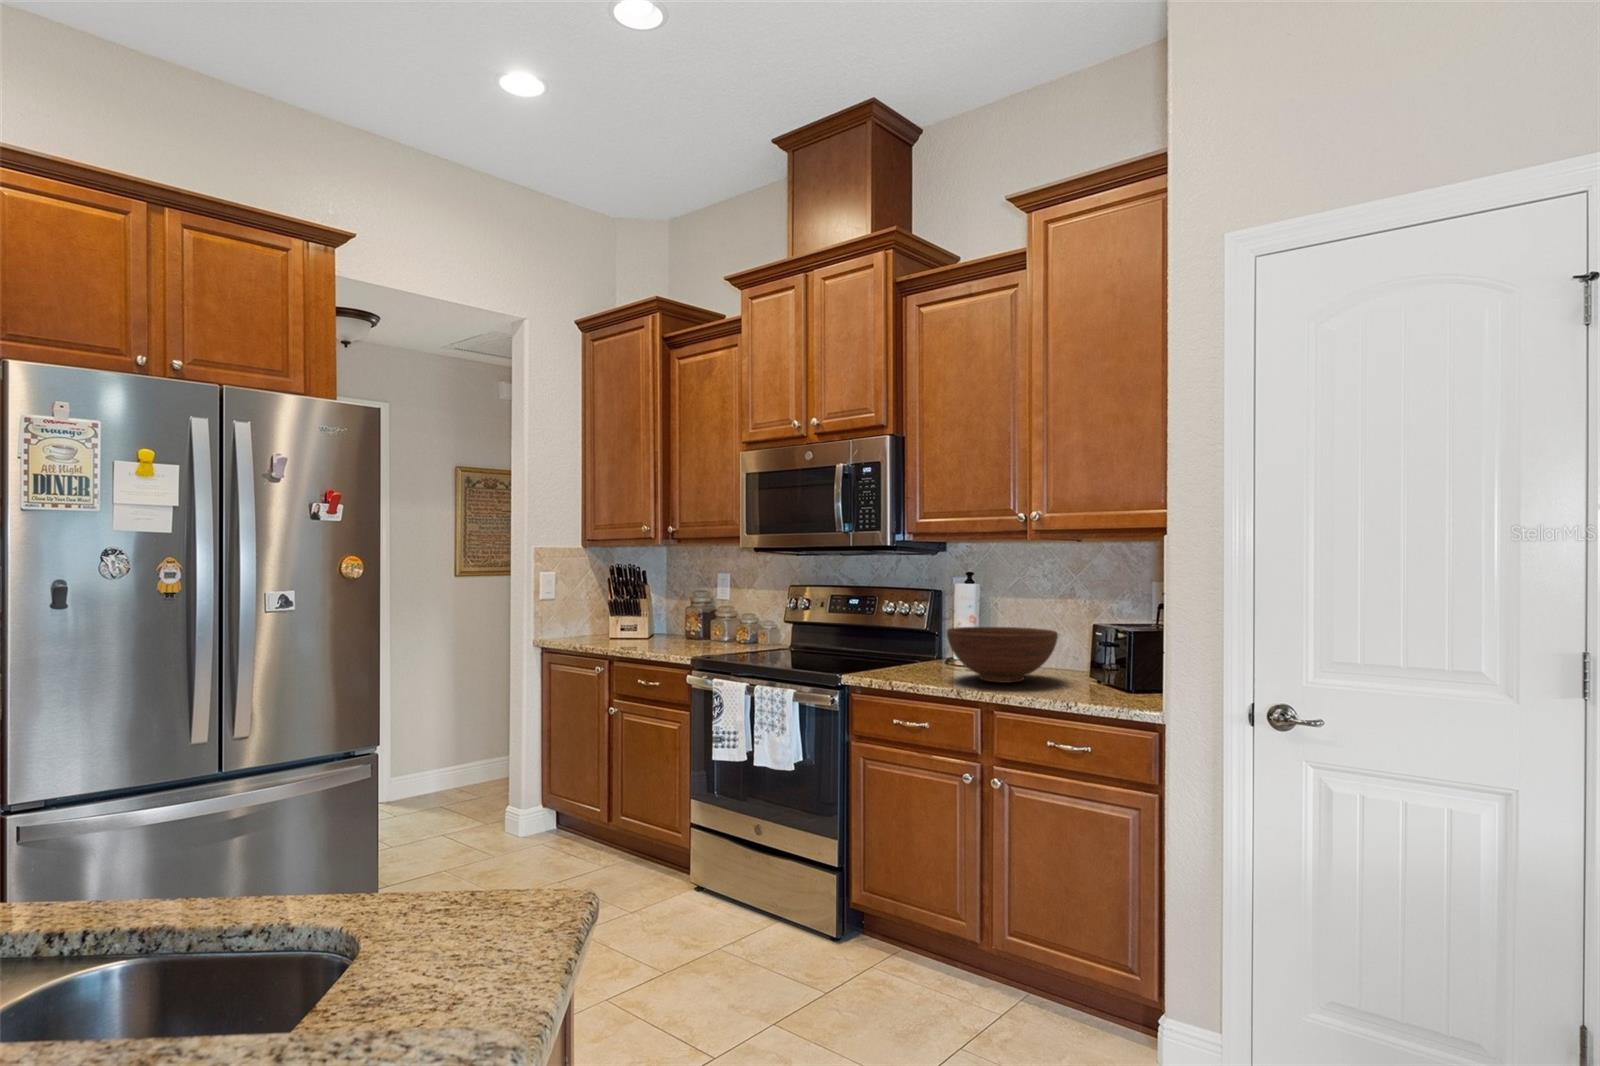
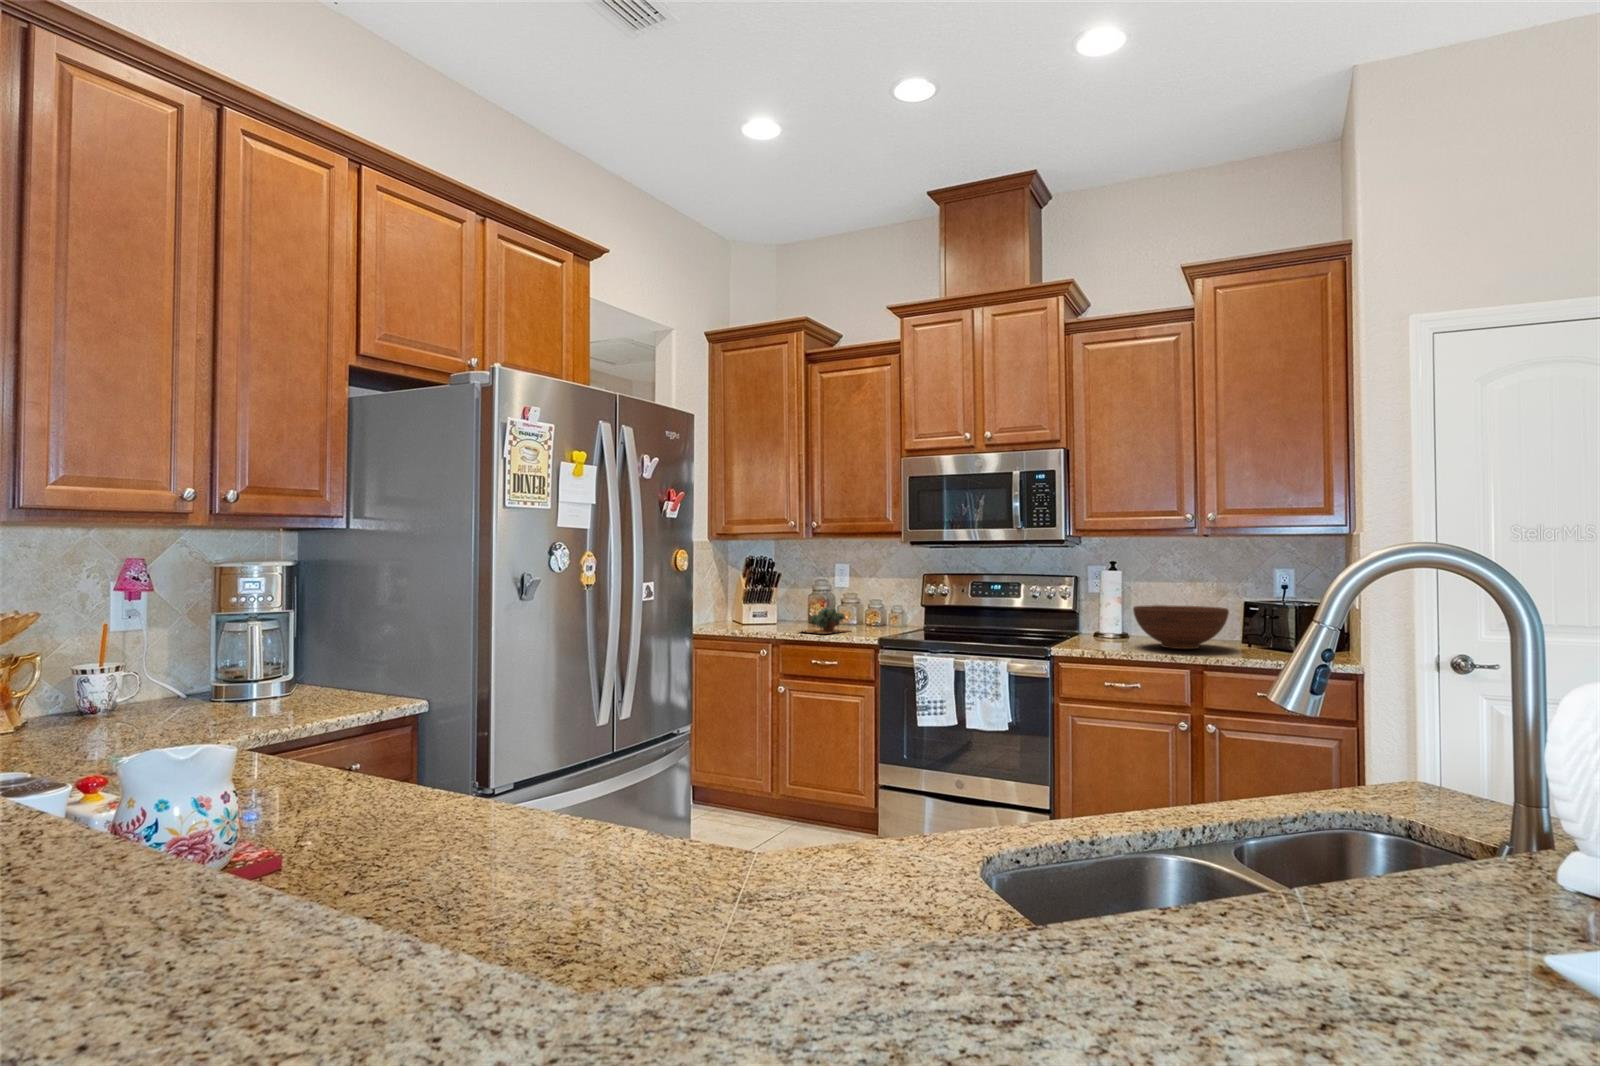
succulent plant: none [639,620,704,651] -> present [806,608,851,634]

